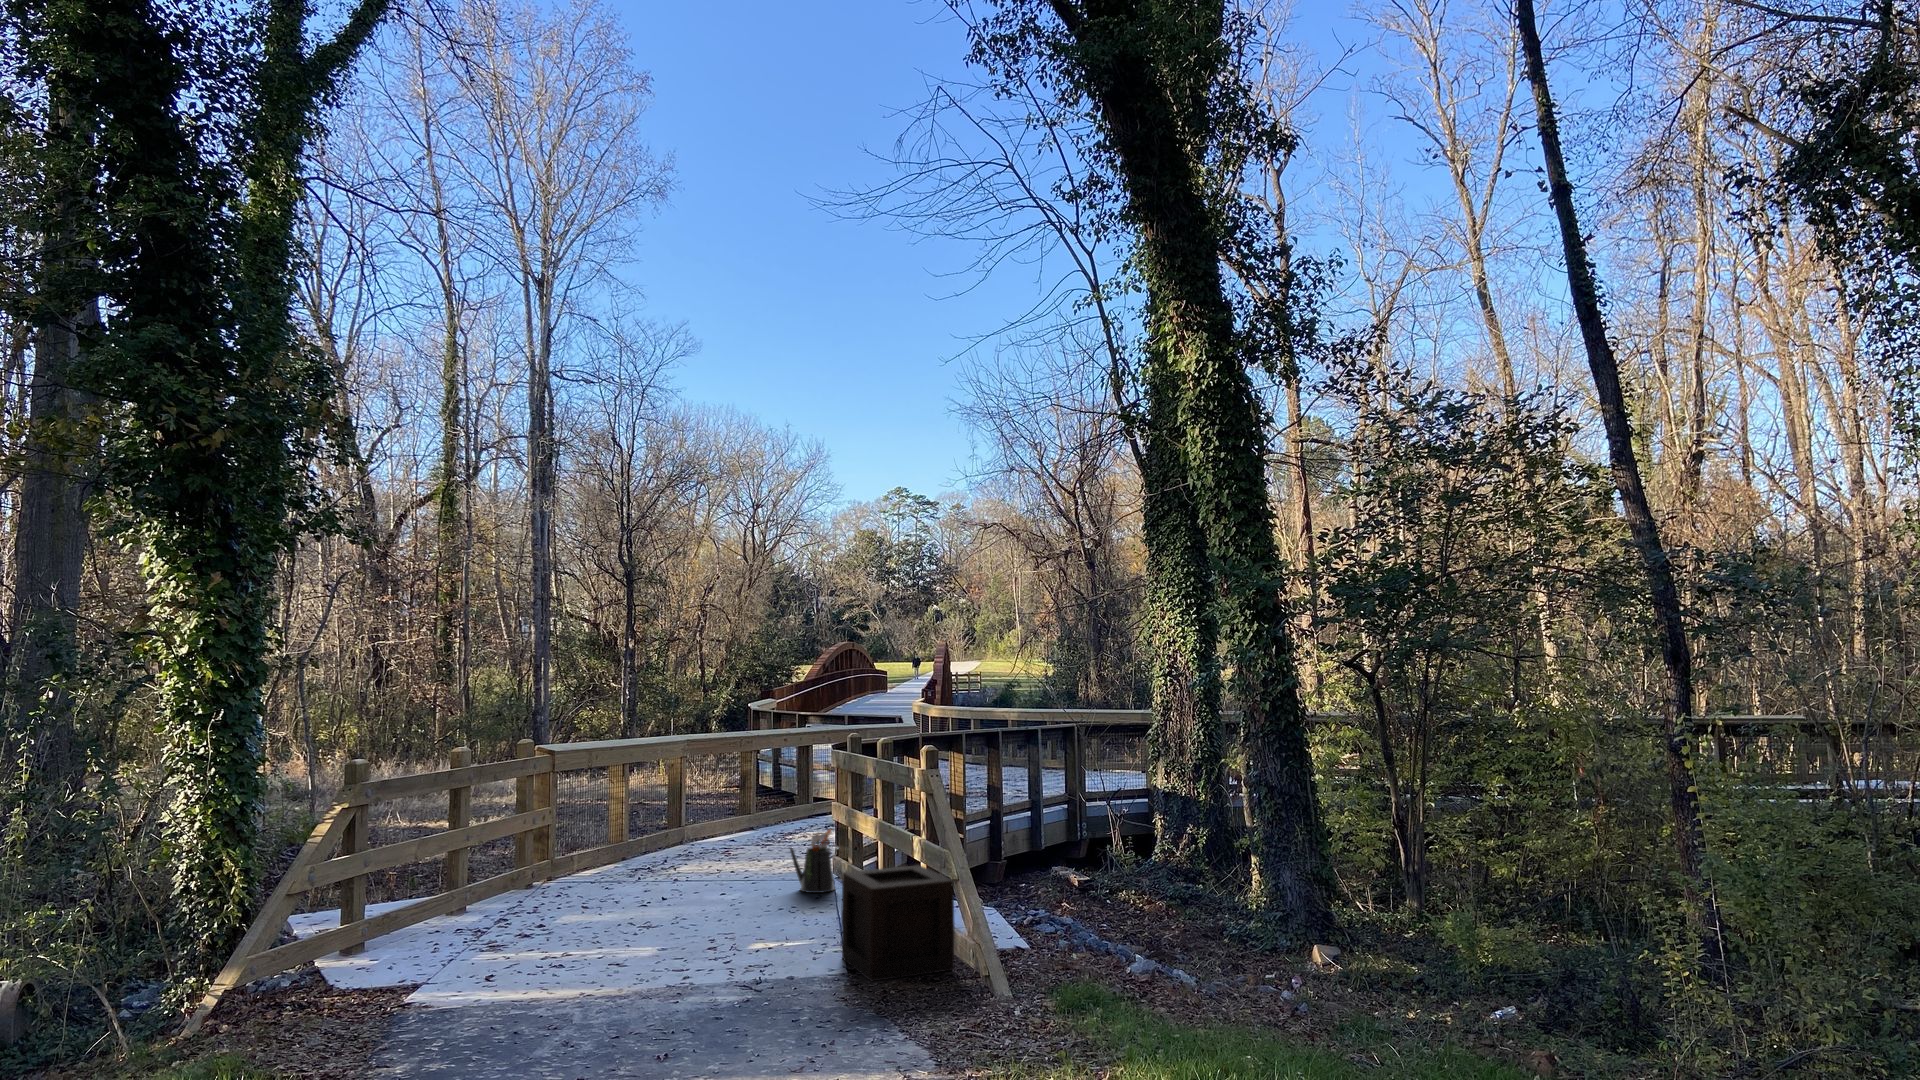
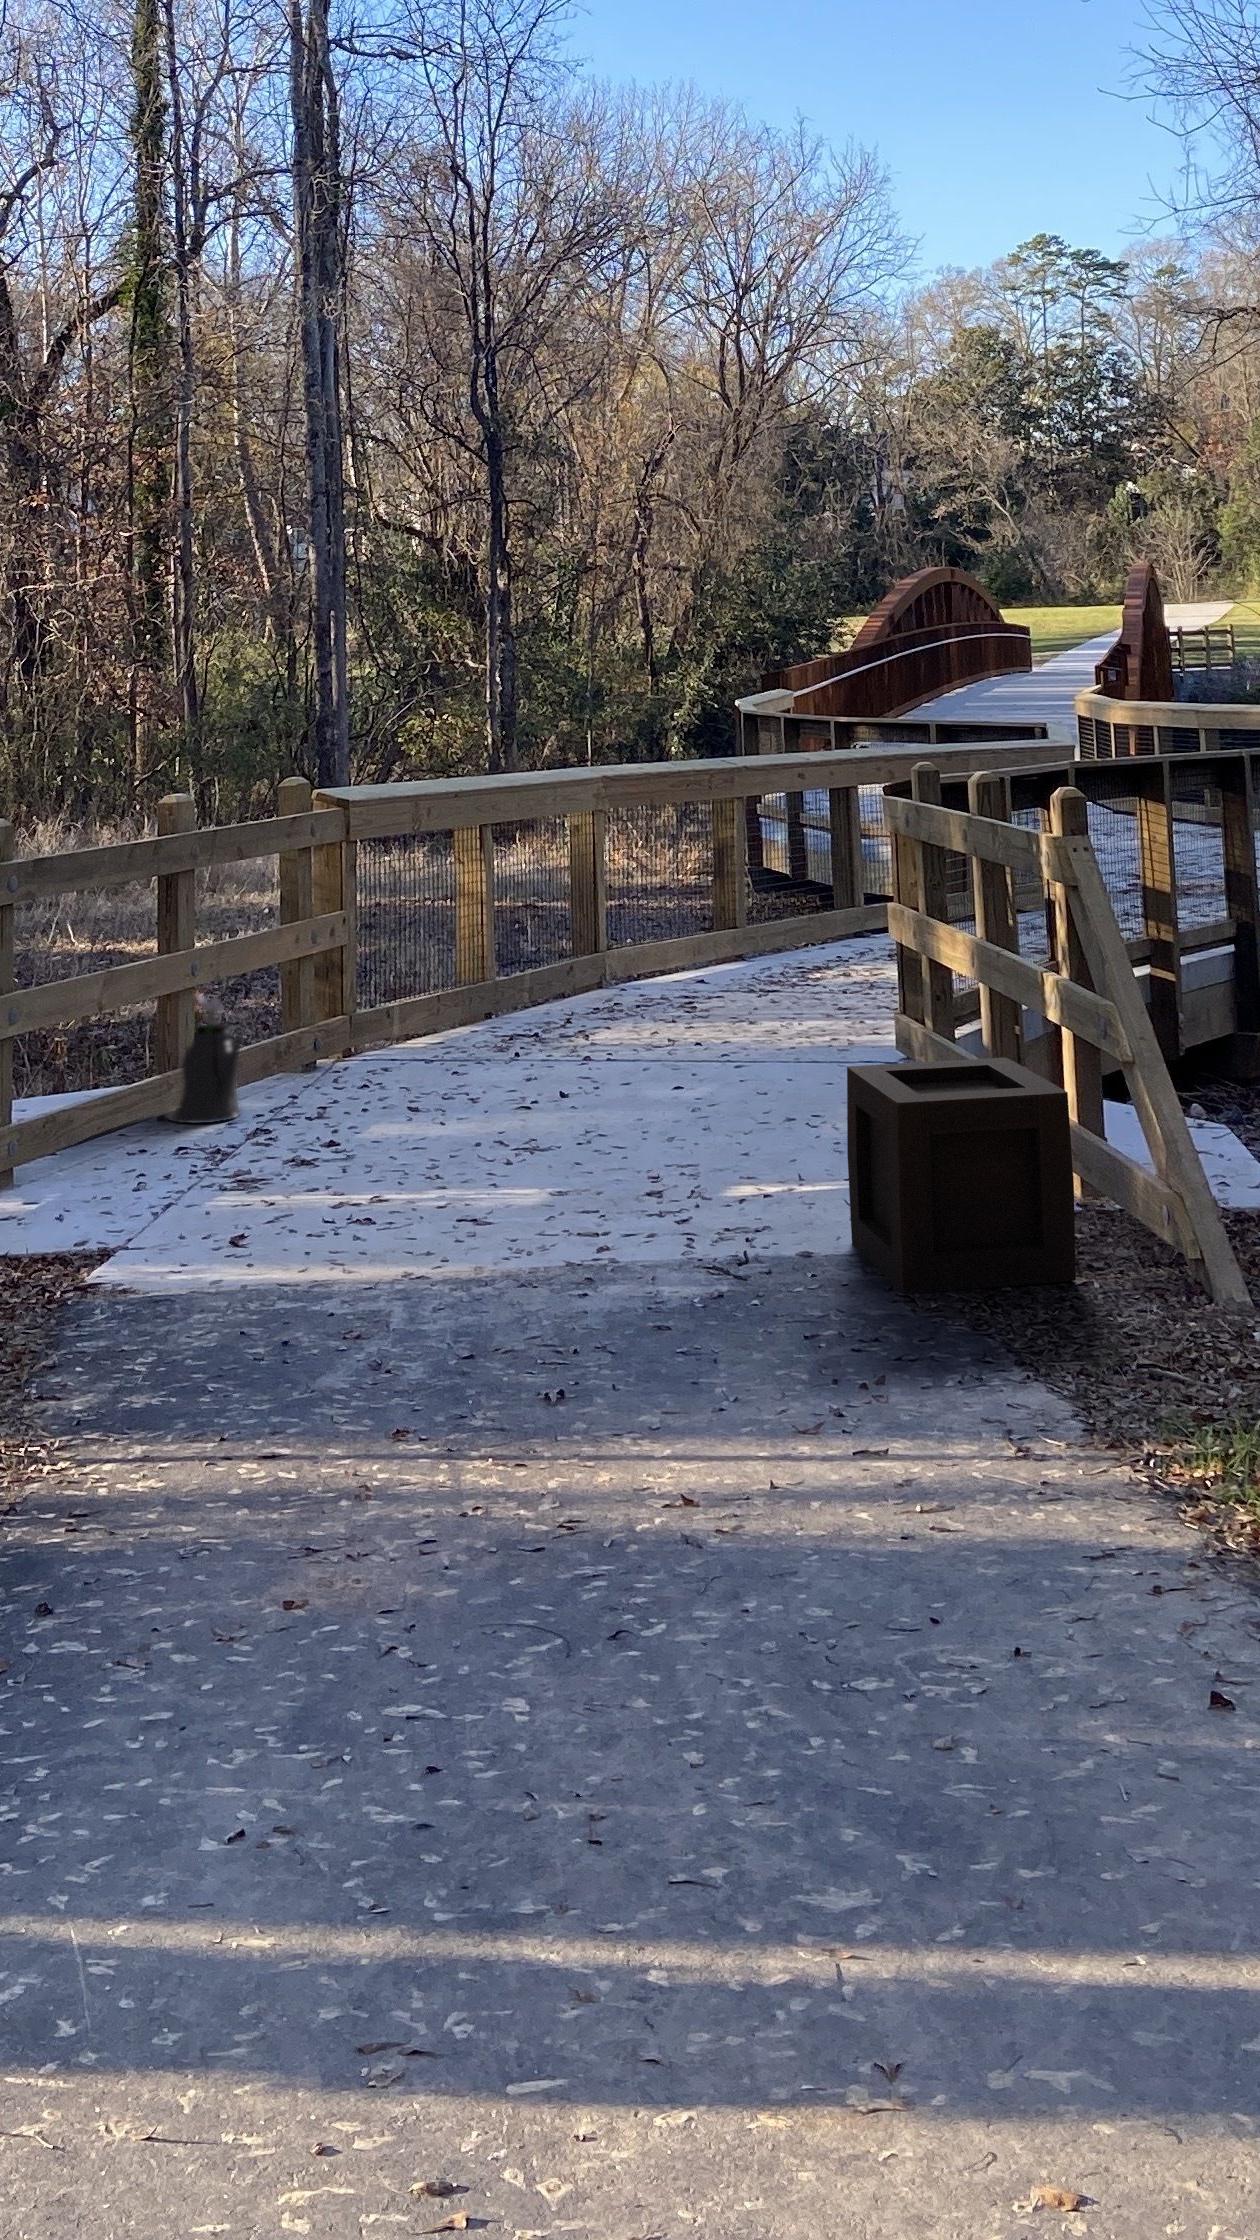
watering can: present [790,829,835,893] -> present [168,991,241,1123]

